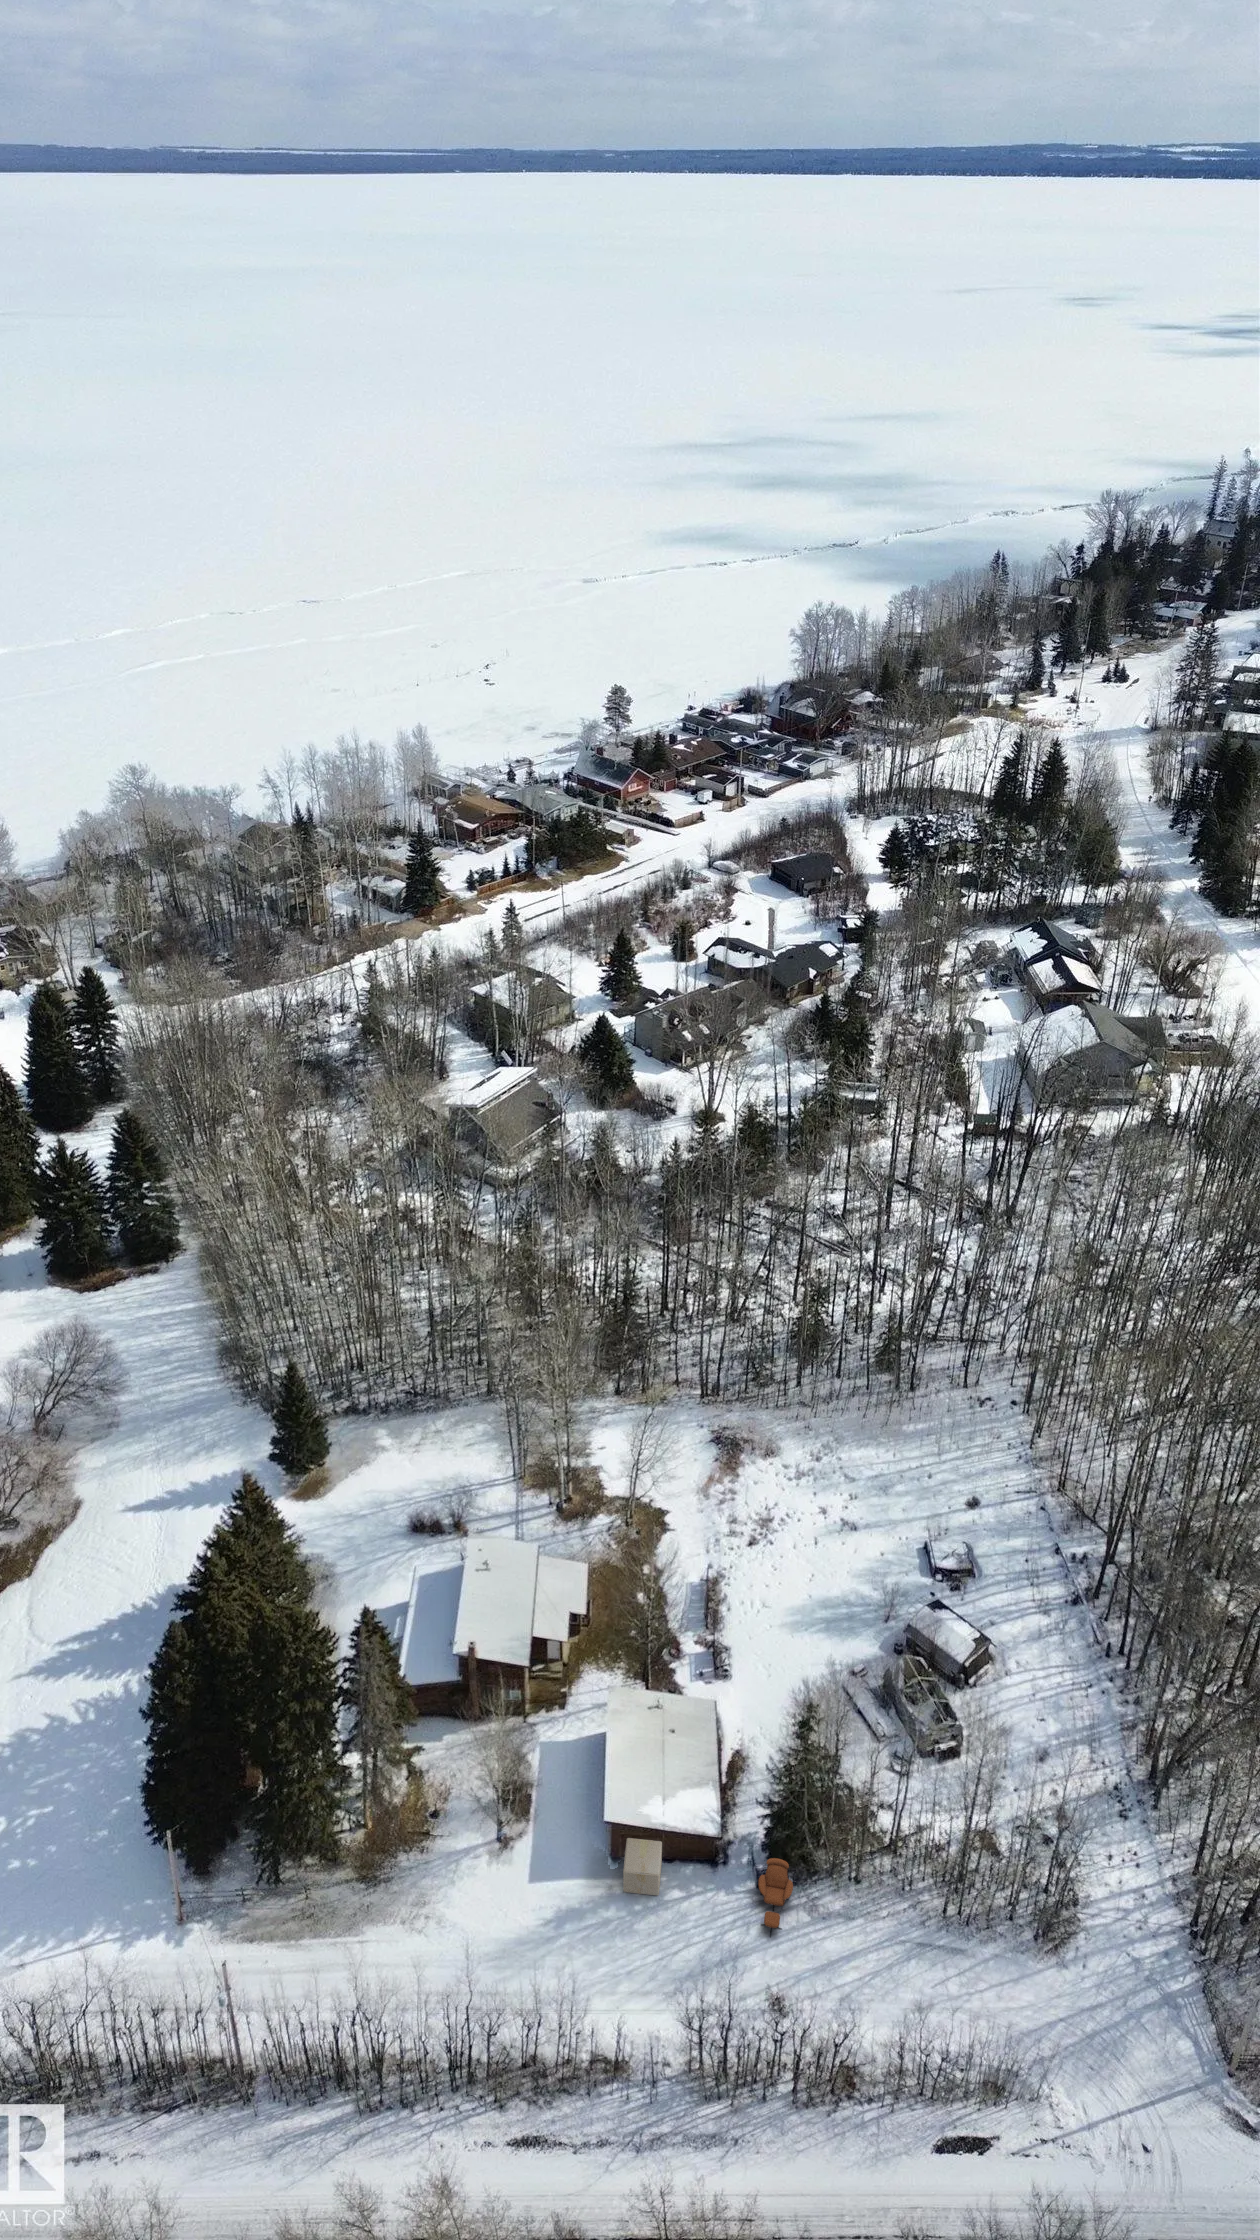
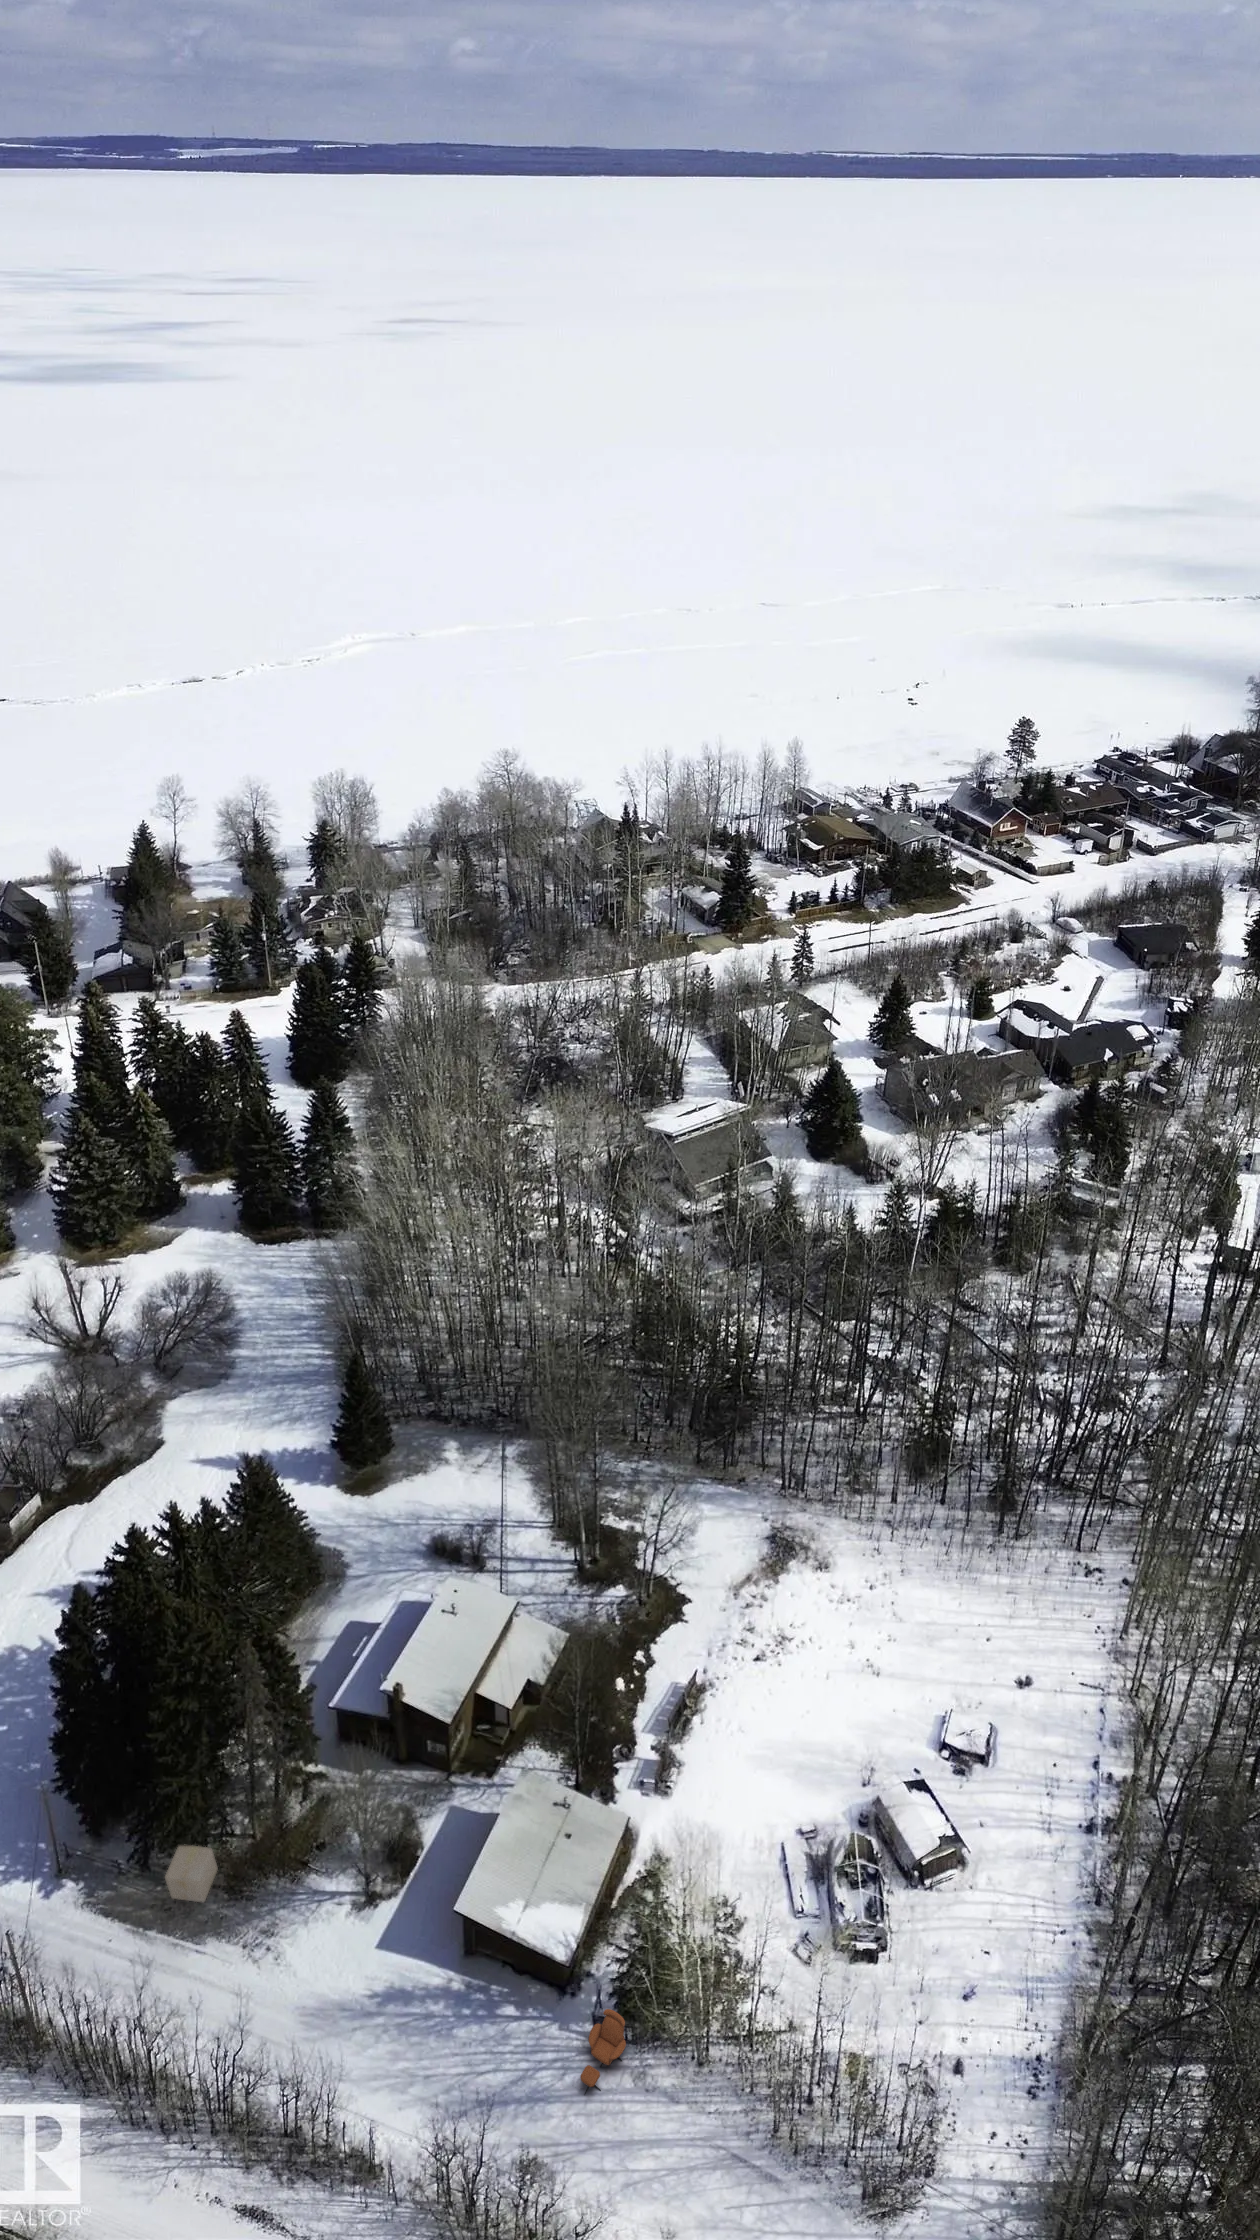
cardboard box: present [623,1838,662,1896] -> present [165,1846,218,1902]

